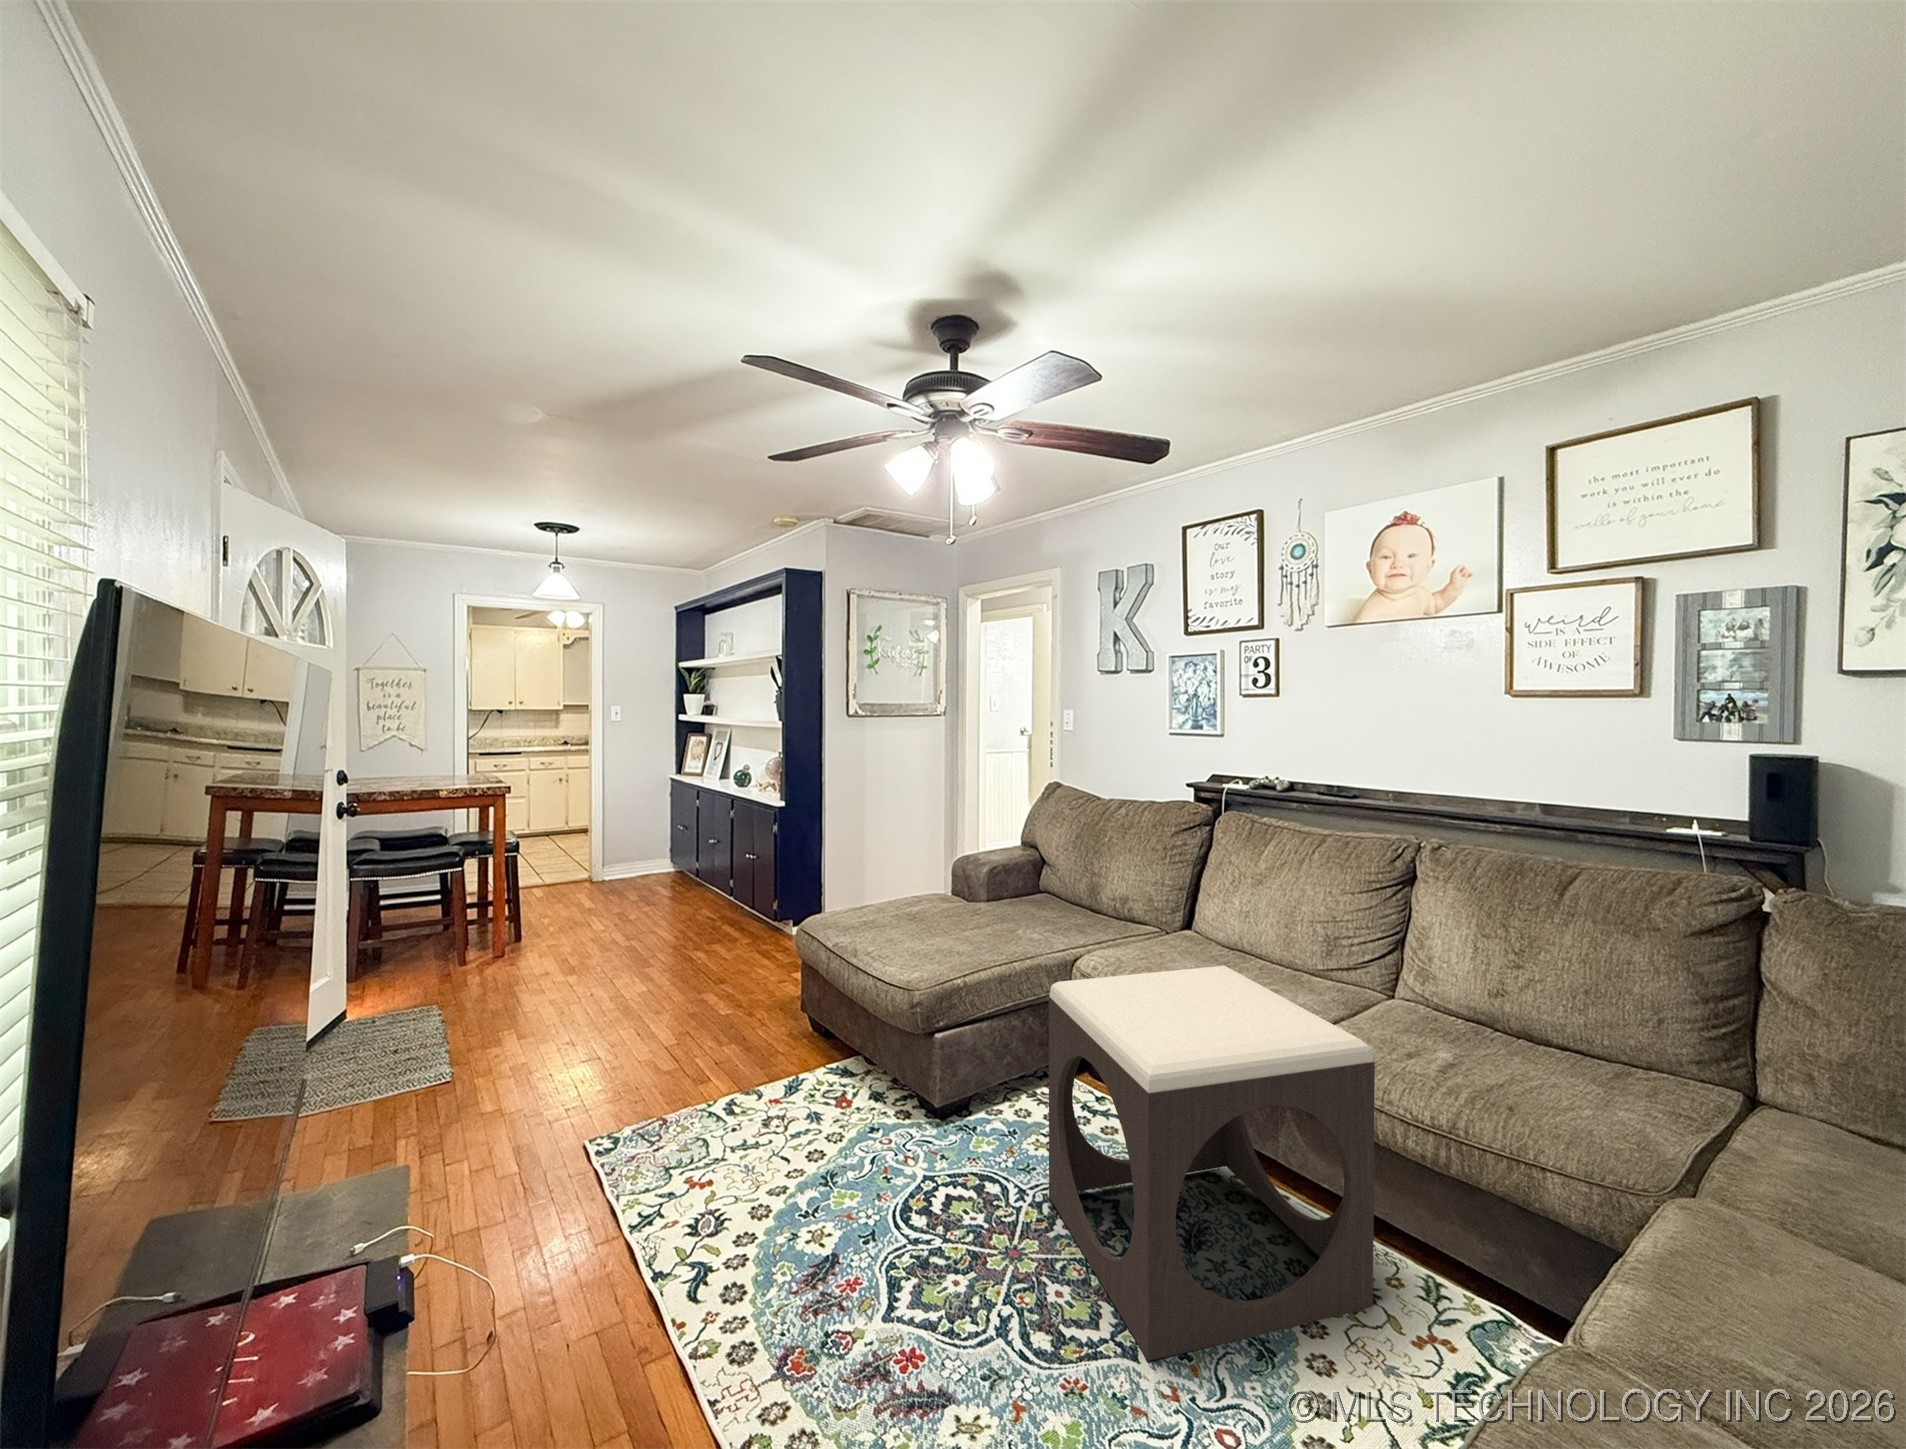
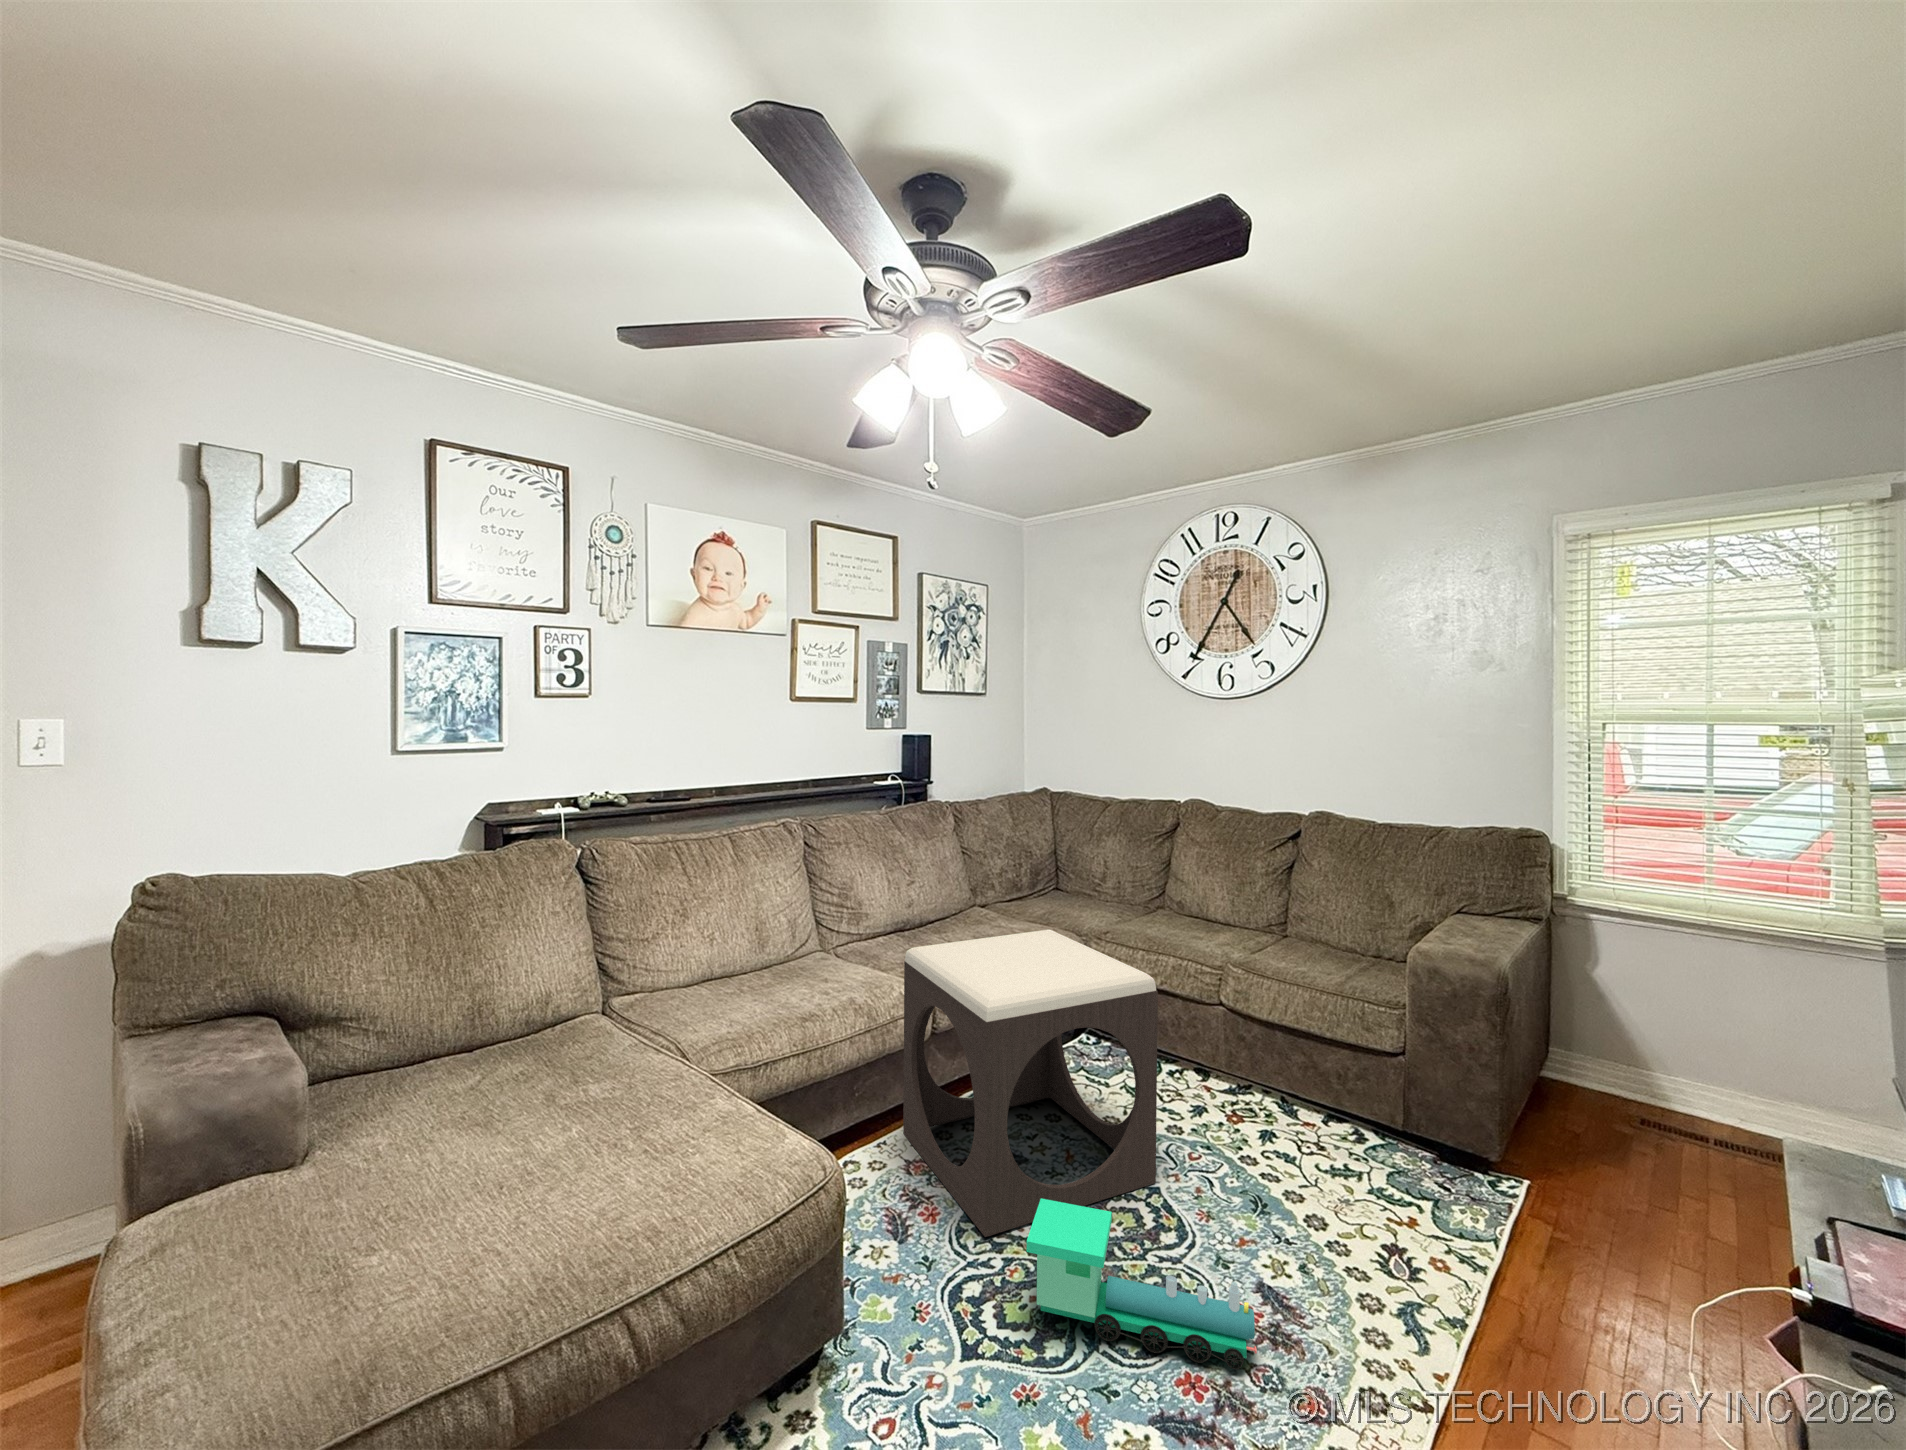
toy train: none [845,1132,990,1336] -> present [1026,1198,1257,1369]

